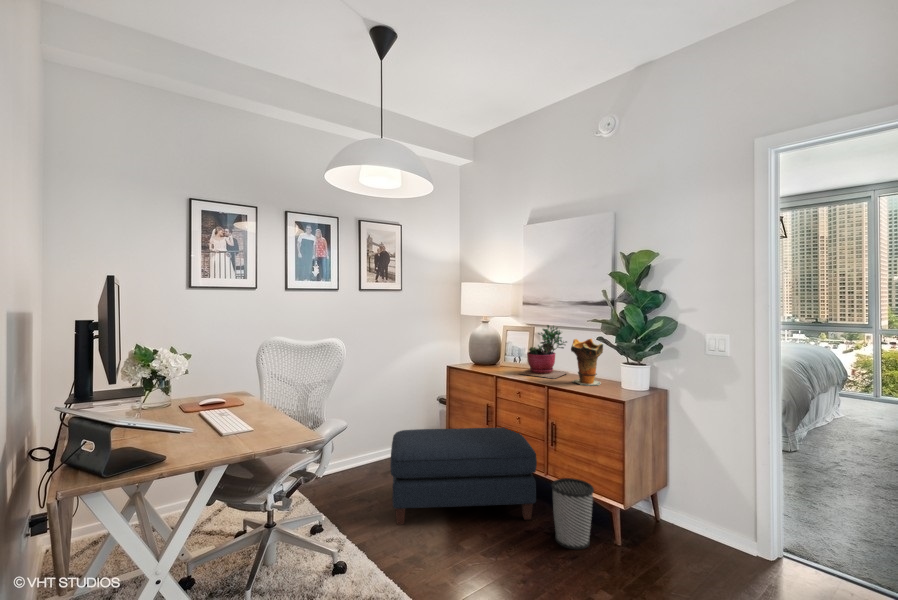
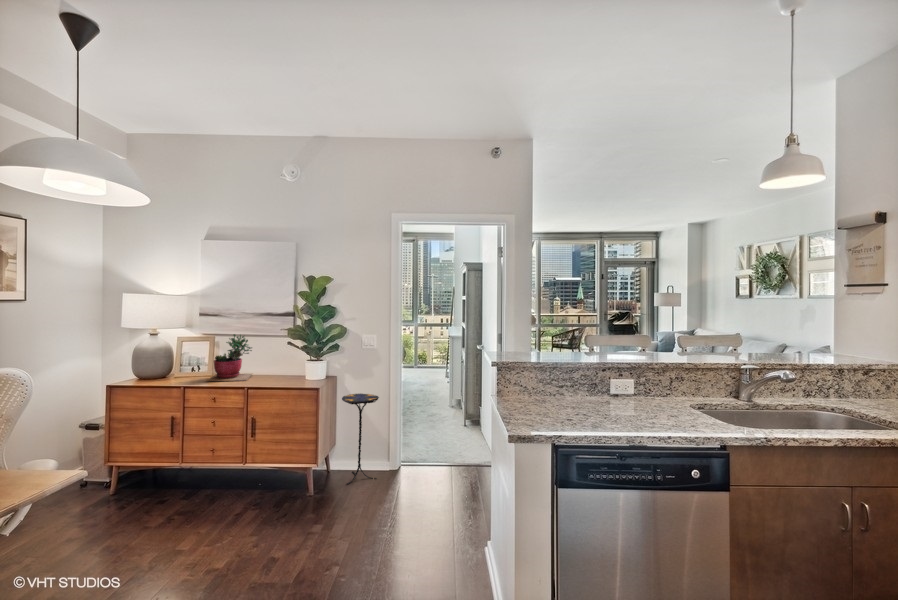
decorative vase: present [571,339,603,386] -> none [264,343,292,381]
side table: none [666,420,729,561] -> present [342,394,379,484]
ottoman: present [390,428,537,525] -> none [46,434,241,572]
wastebasket: present [551,478,594,549] -> none [262,456,298,513]

